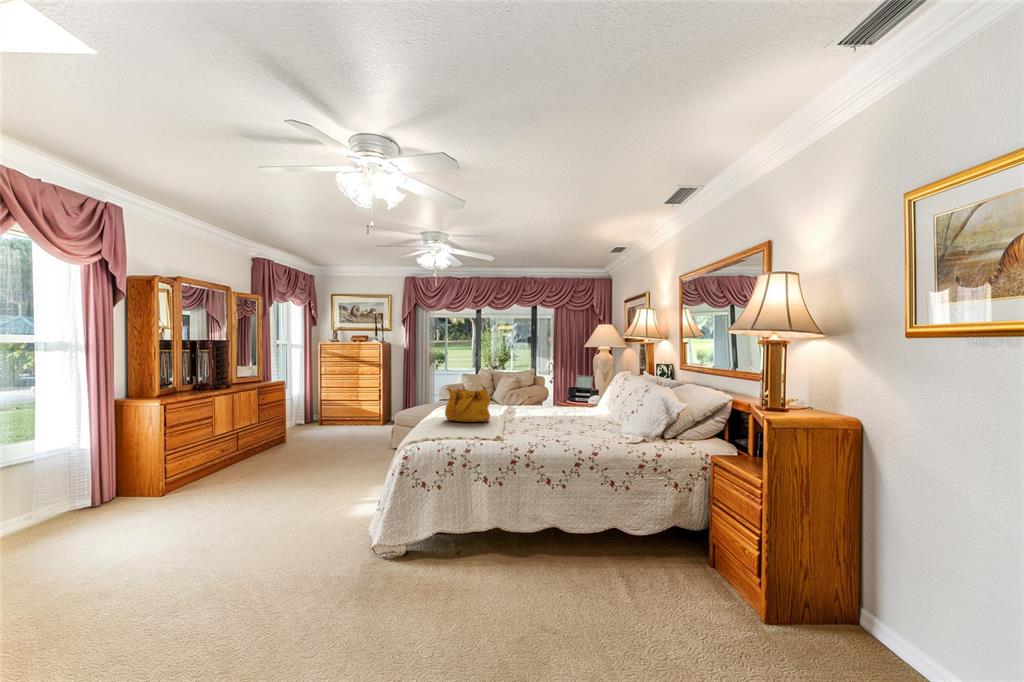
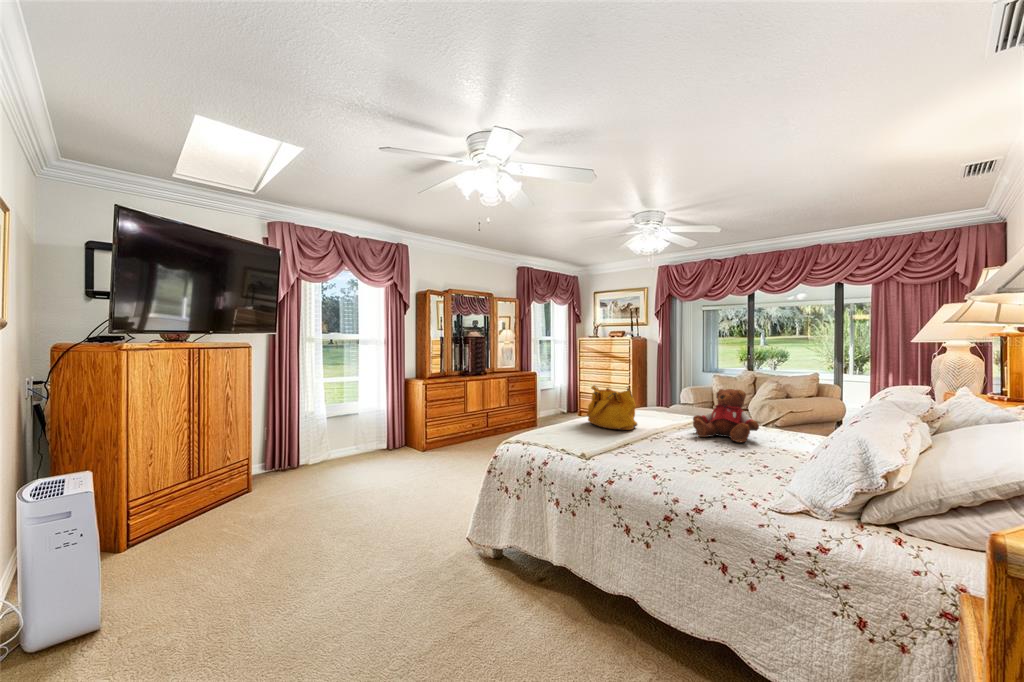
teddy bear: none [526,383,570,419] -> present [693,389,759,442]

